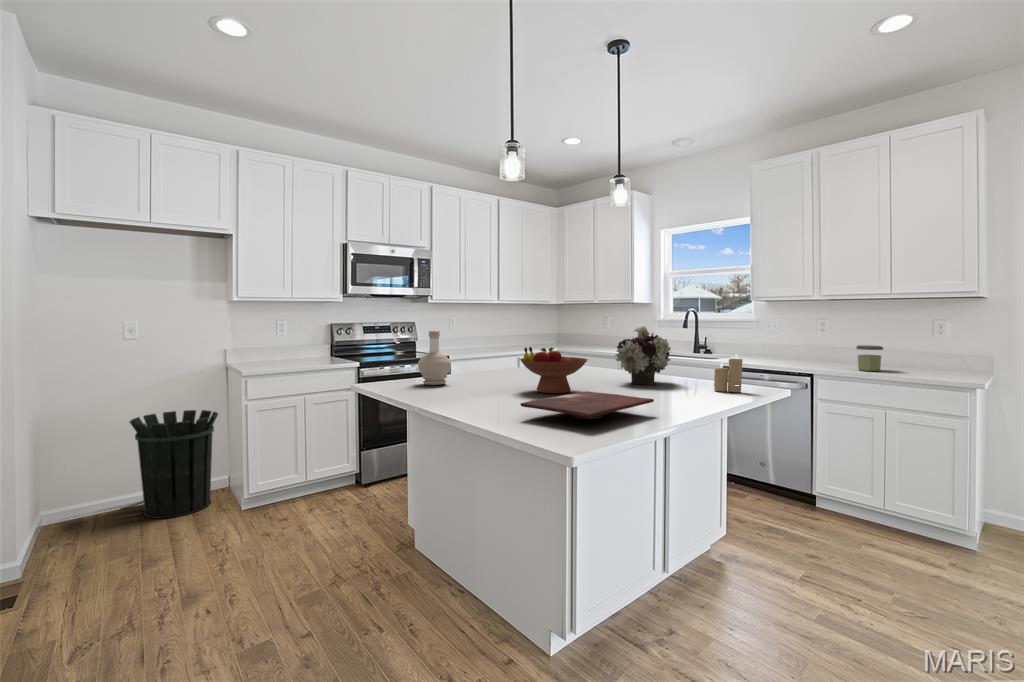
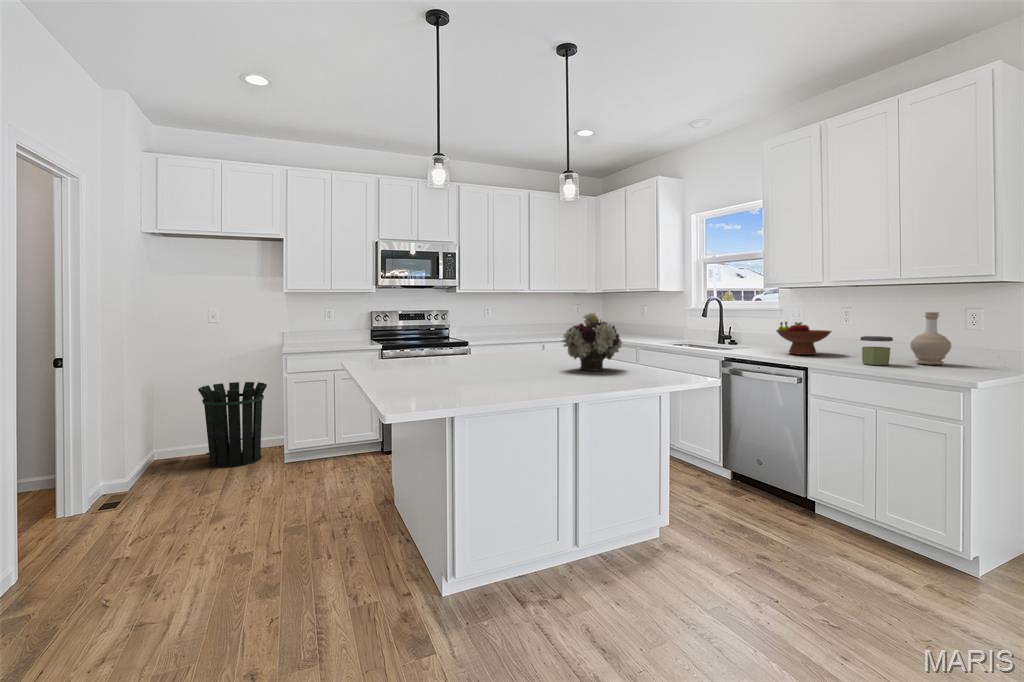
bottle: present [418,331,451,385] -> present [910,312,951,365]
fruit bowl: present [520,347,588,393] -> present [776,322,831,355]
candle: present [714,354,743,392] -> none [643,341,670,380]
cutting board: present [520,391,654,419] -> none [389,371,515,394]

